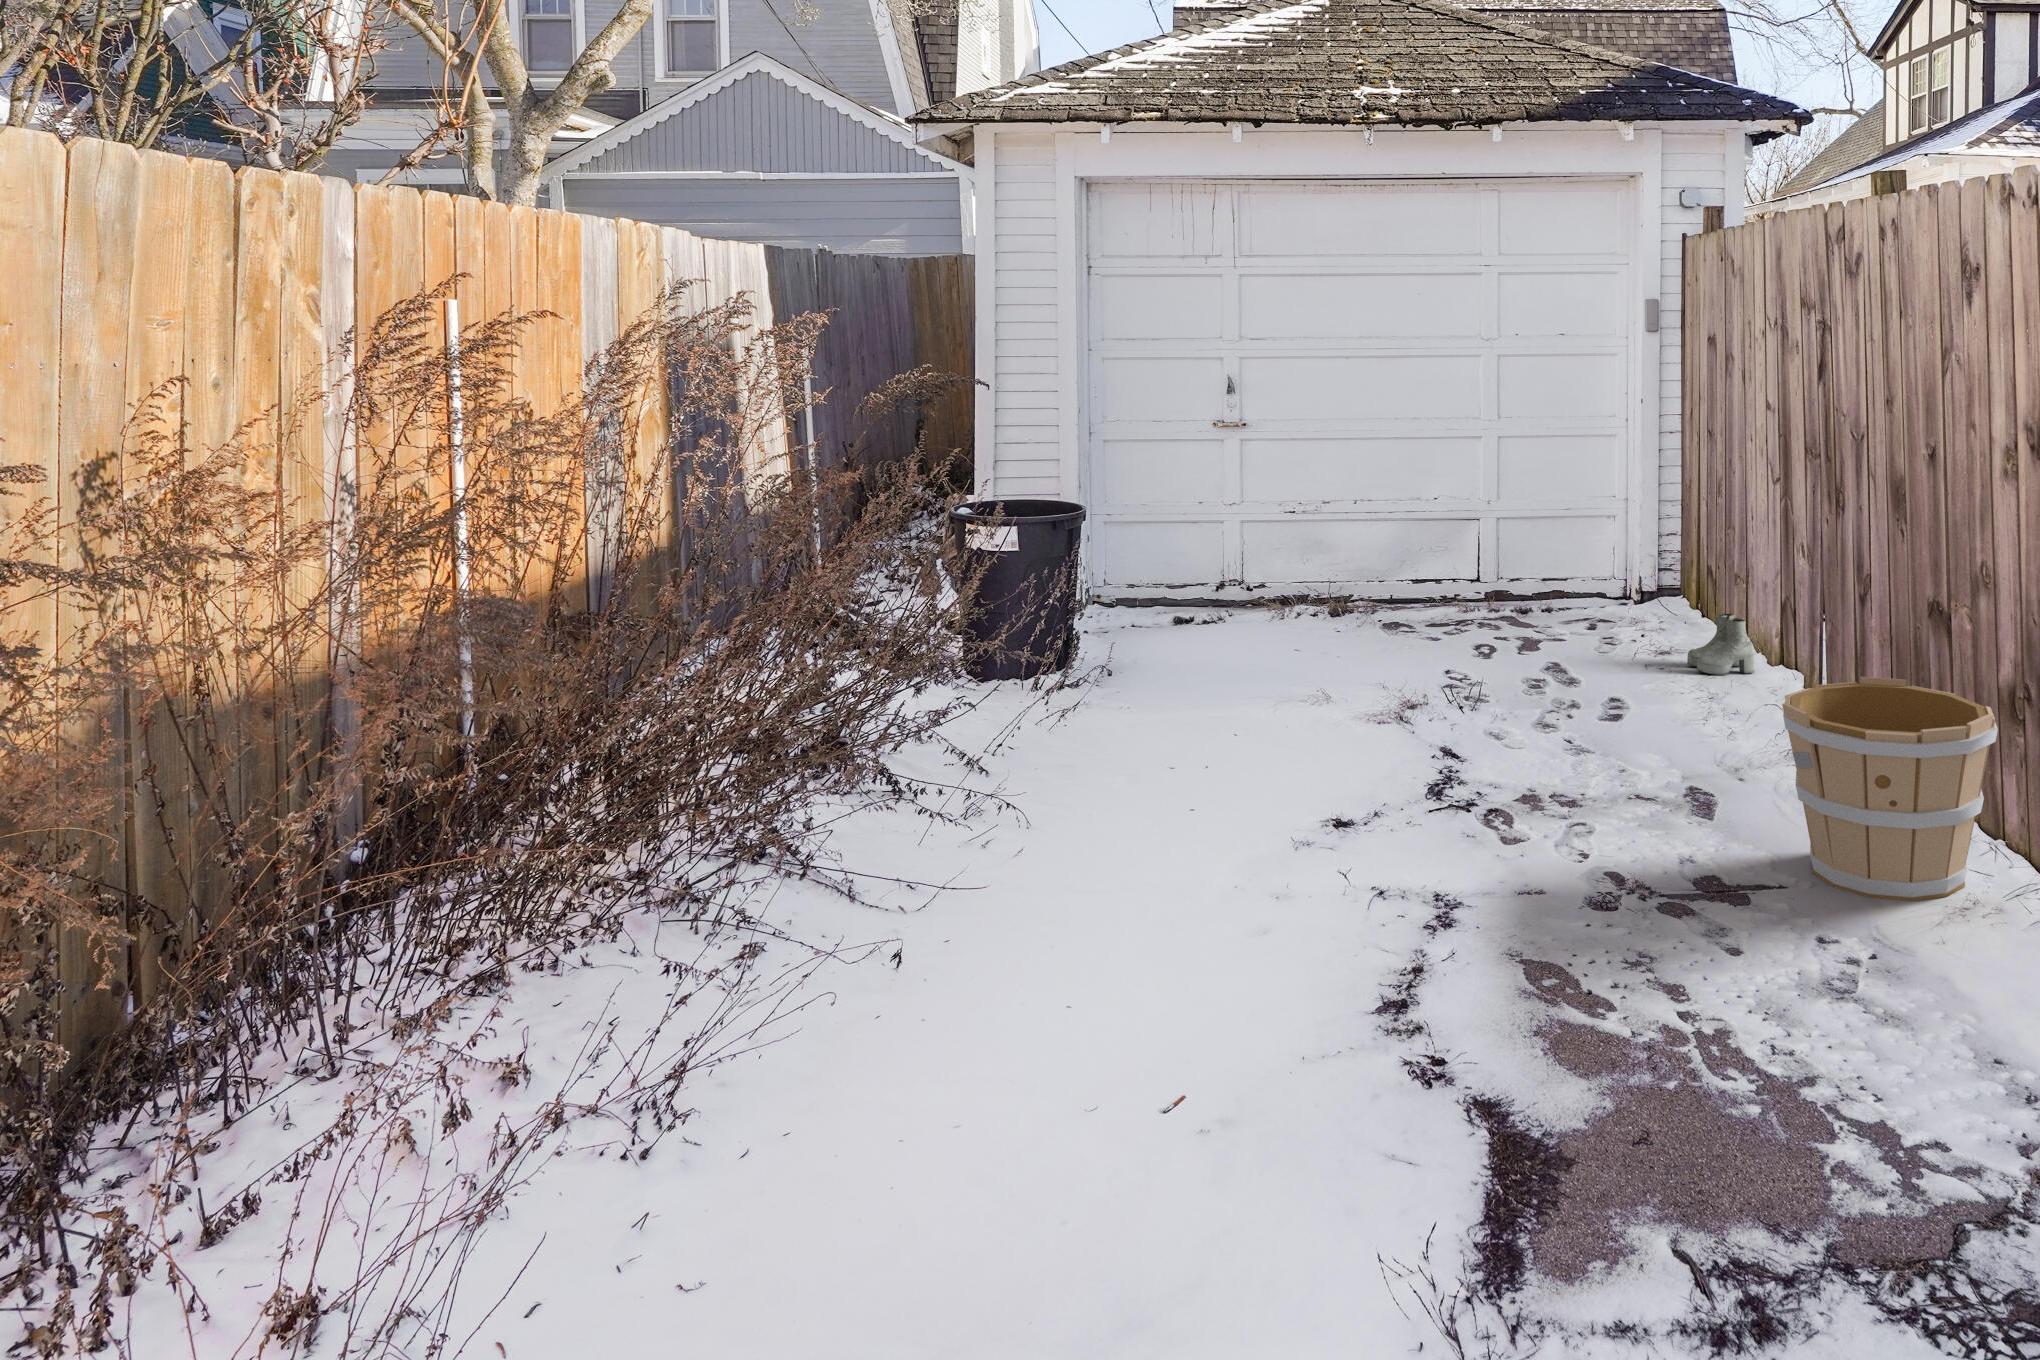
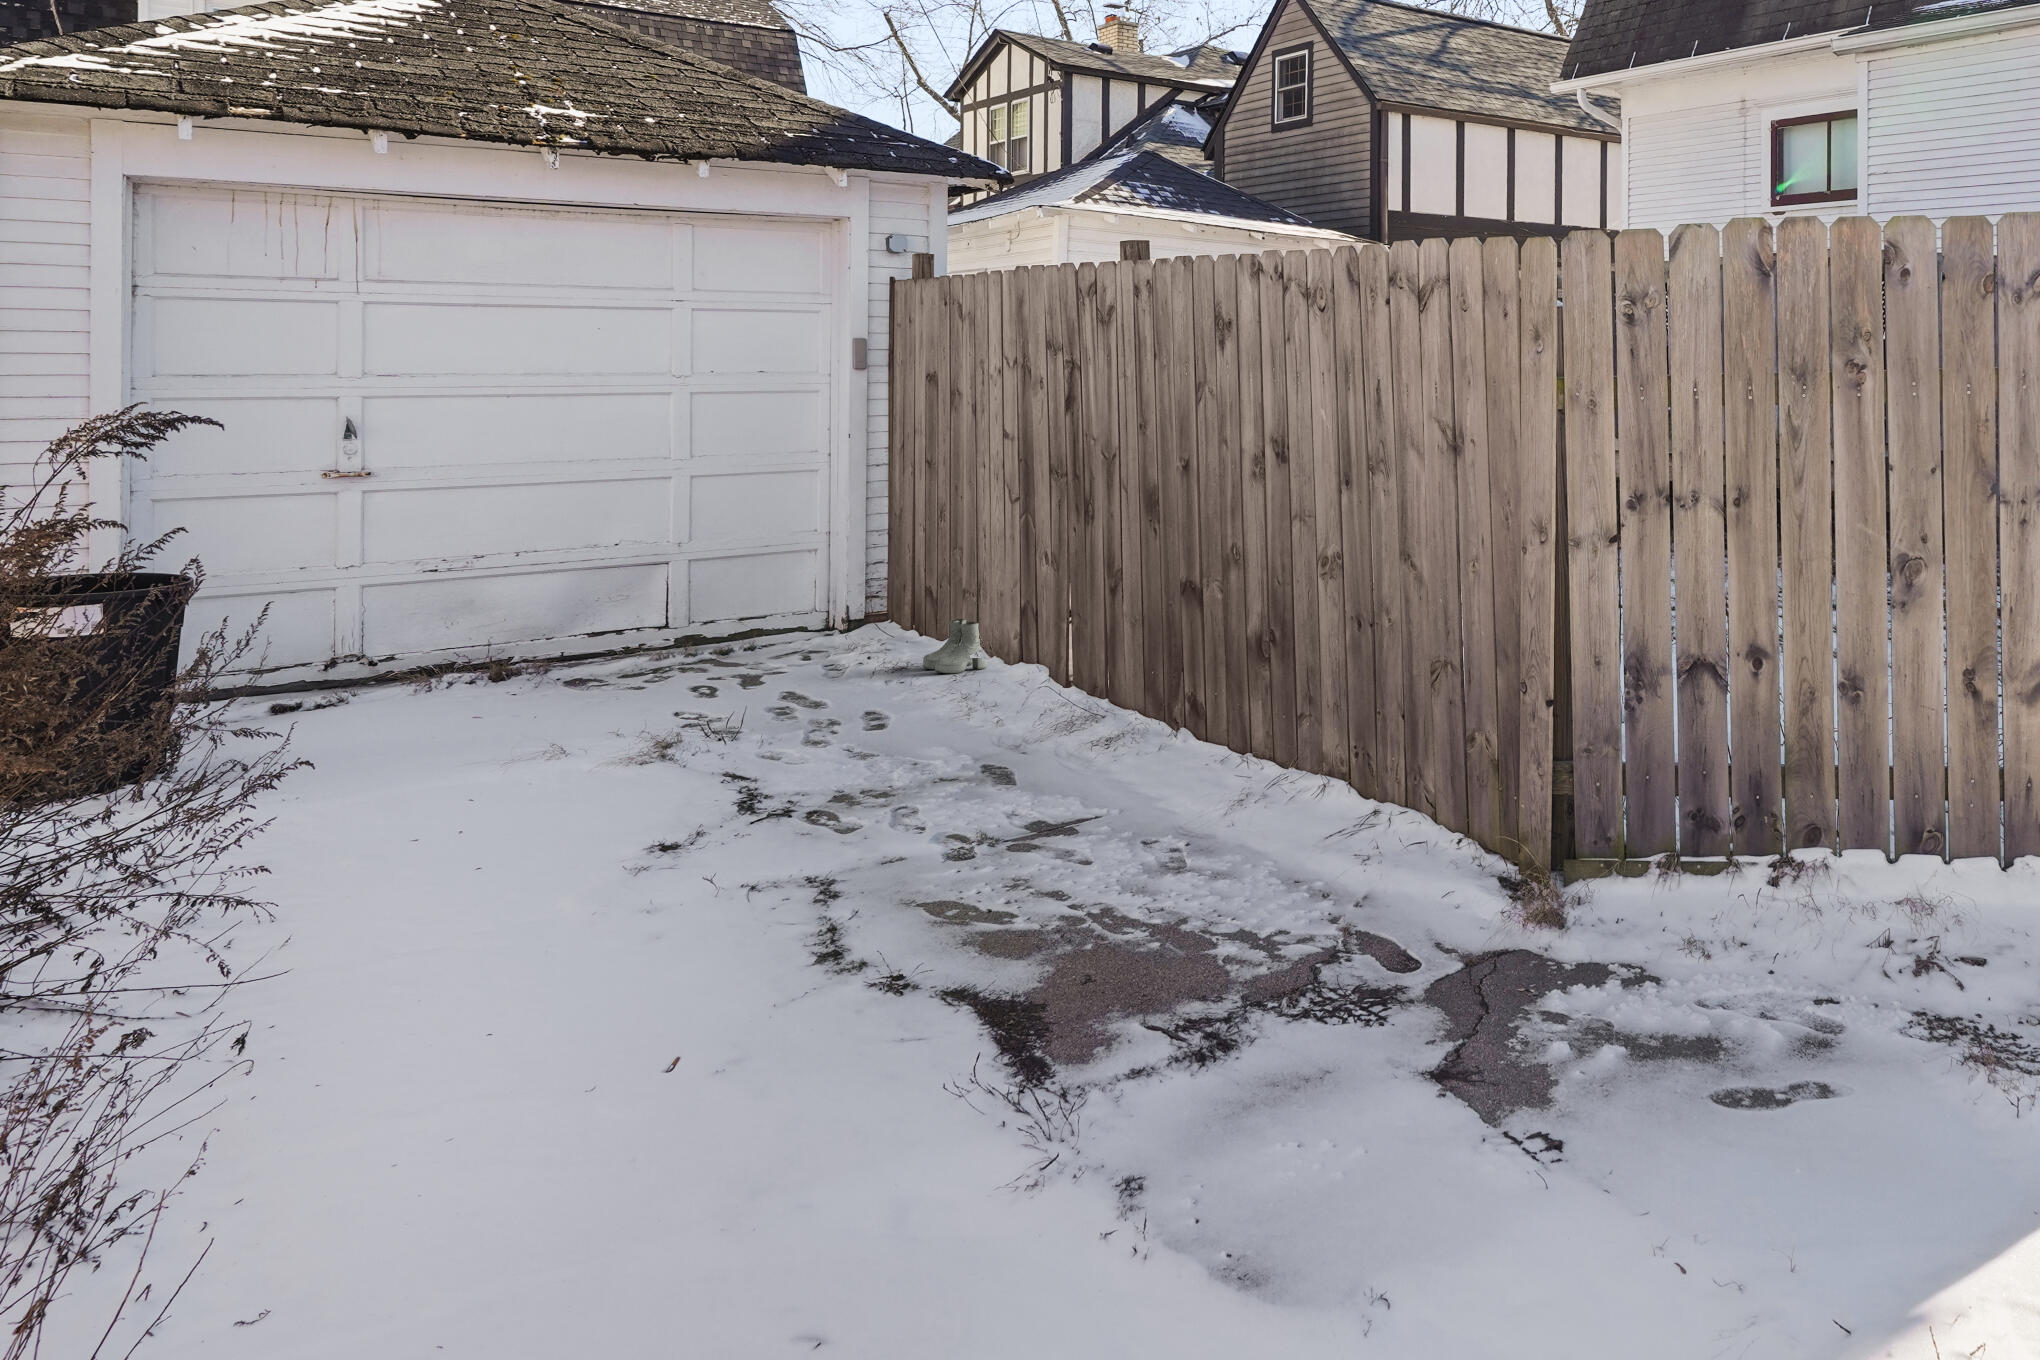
wooden bucket: present [1782,677,1998,901] -> none [1088,640,1252,806]

